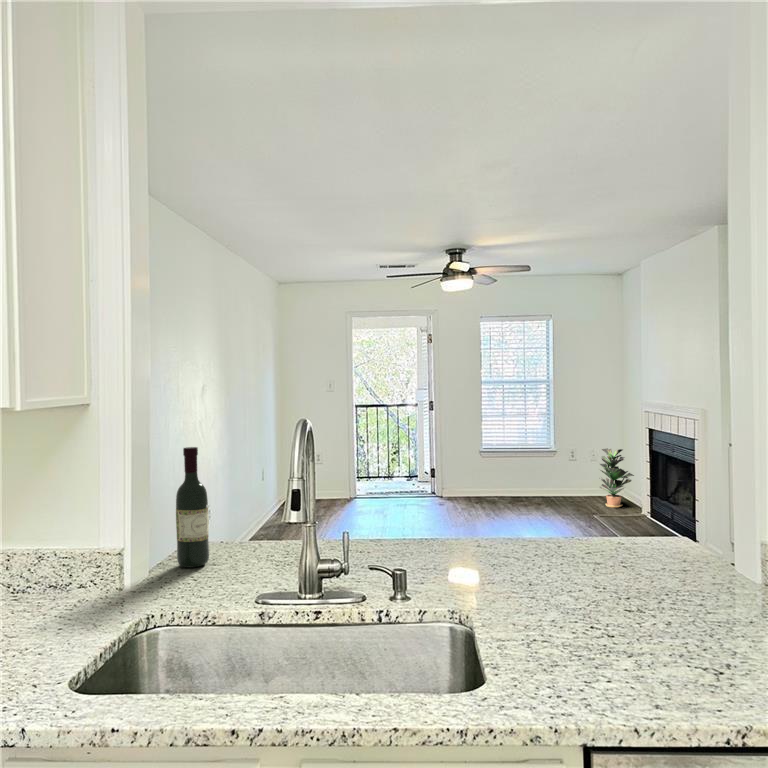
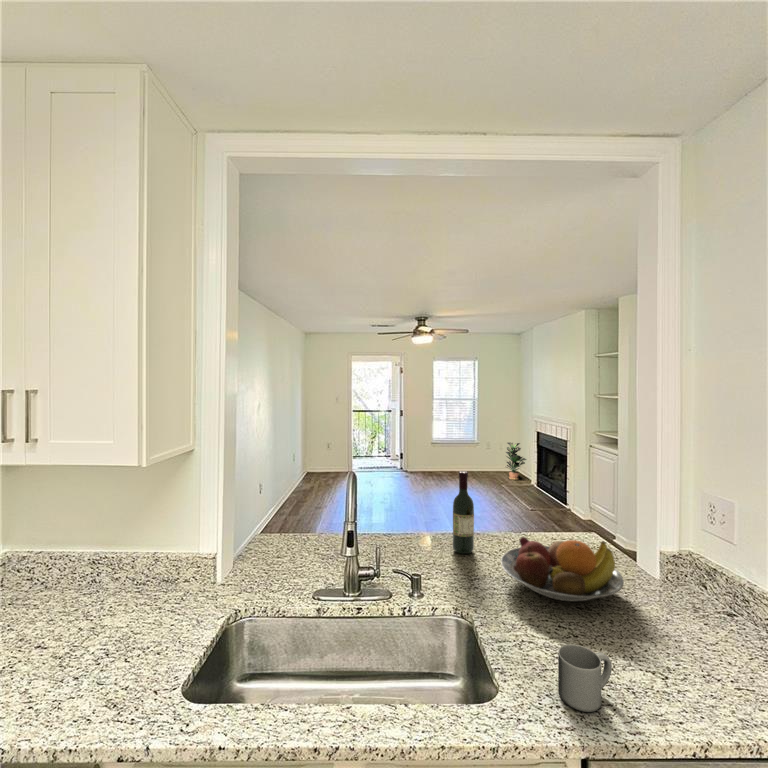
wine bottle: present [176,447,209,567] -> present [453,471,474,554]
fruit bowl: none [524,522,695,602] -> present [501,537,624,601]
mug: none [563,622,638,700] -> present [558,644,612,712]

